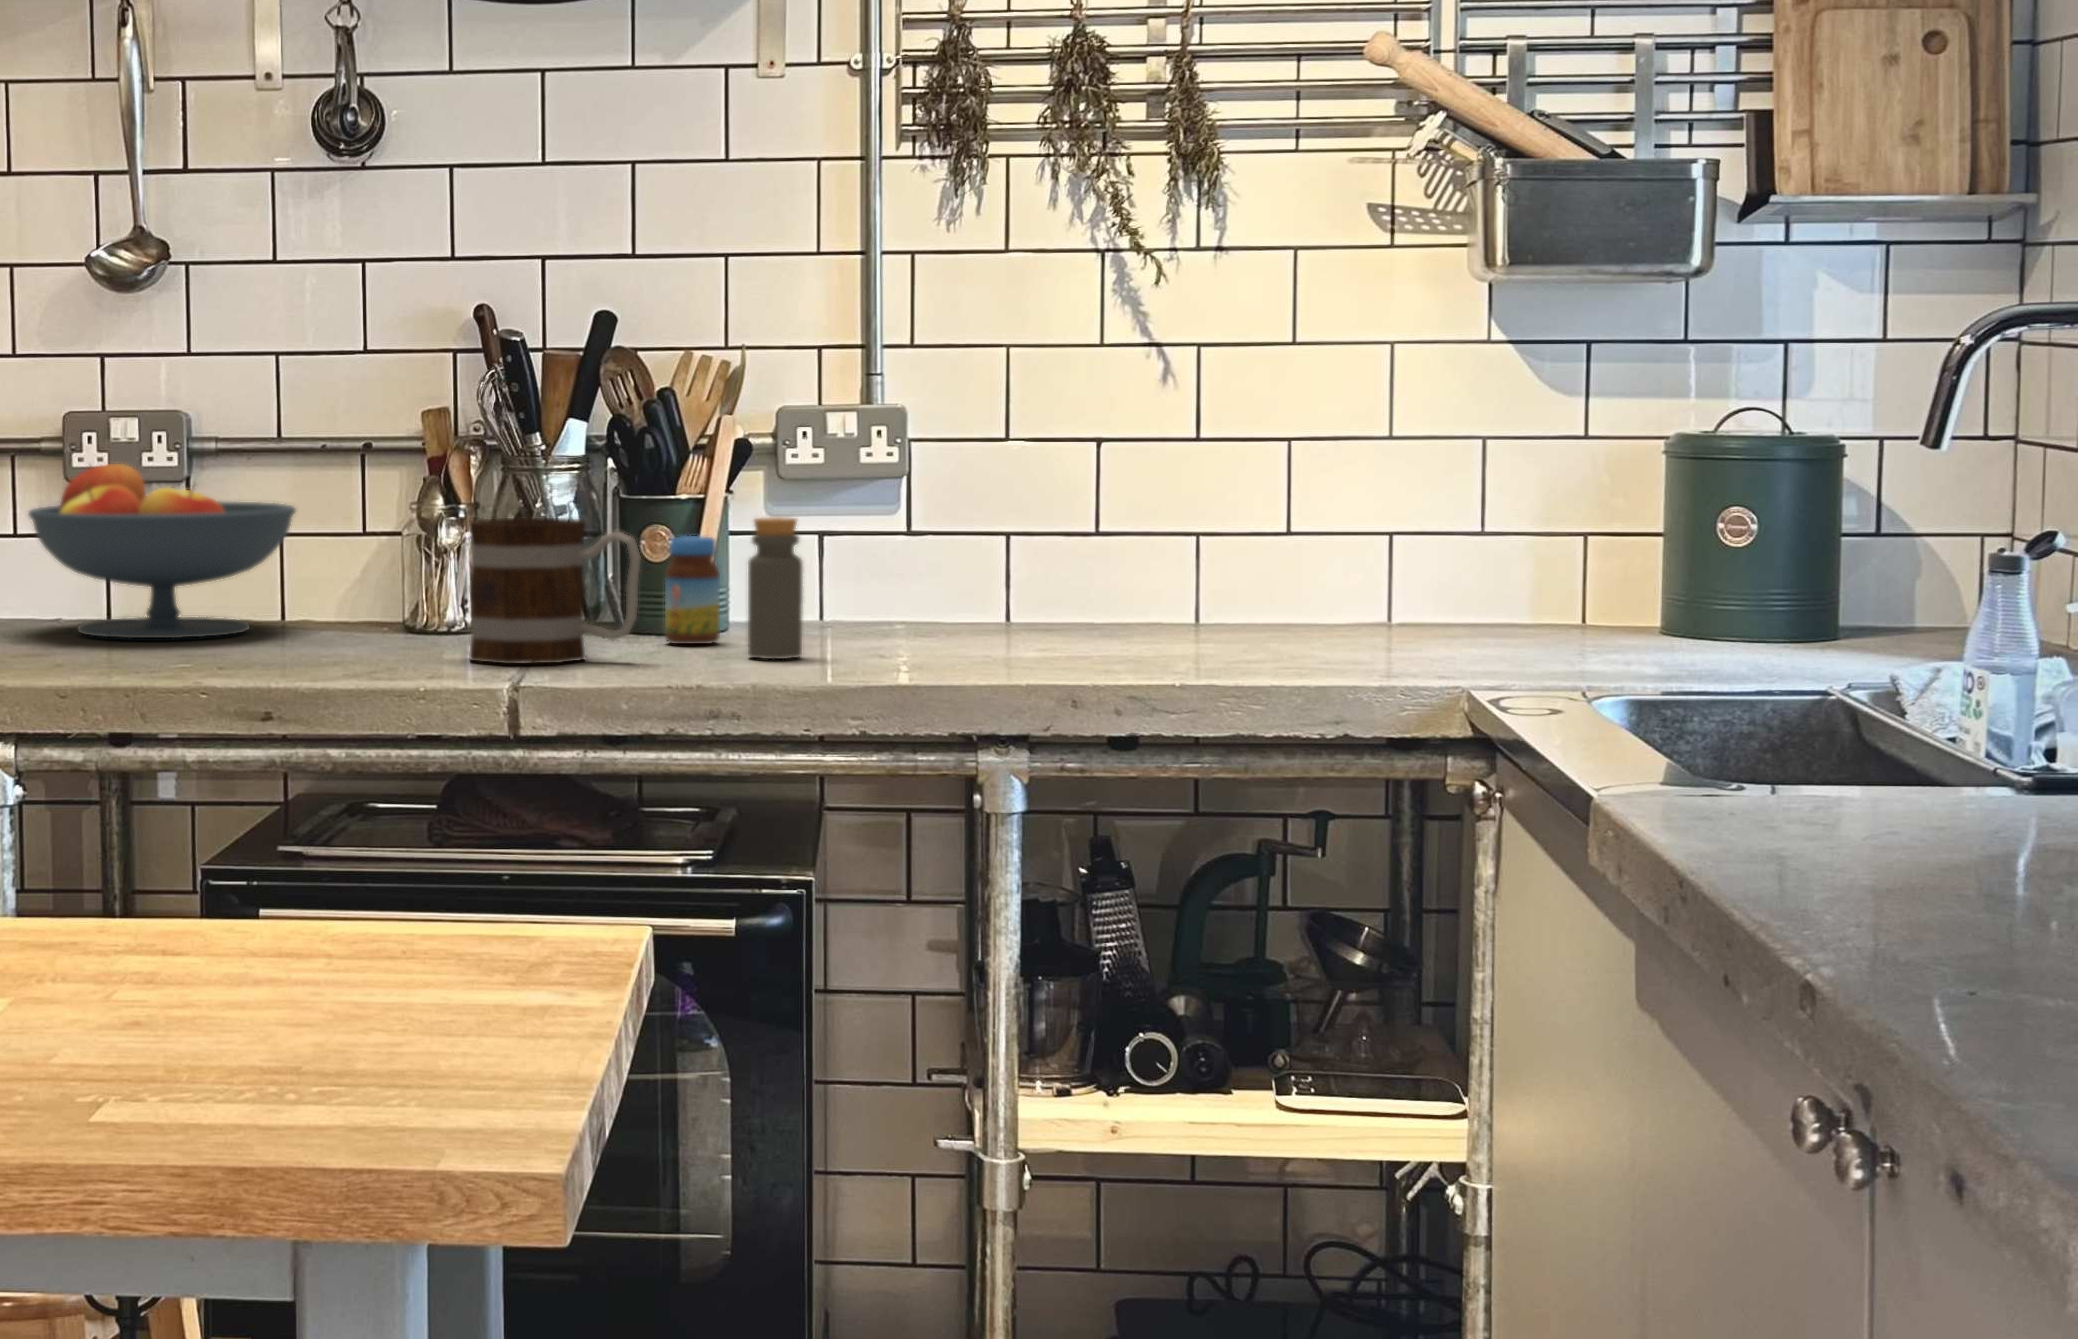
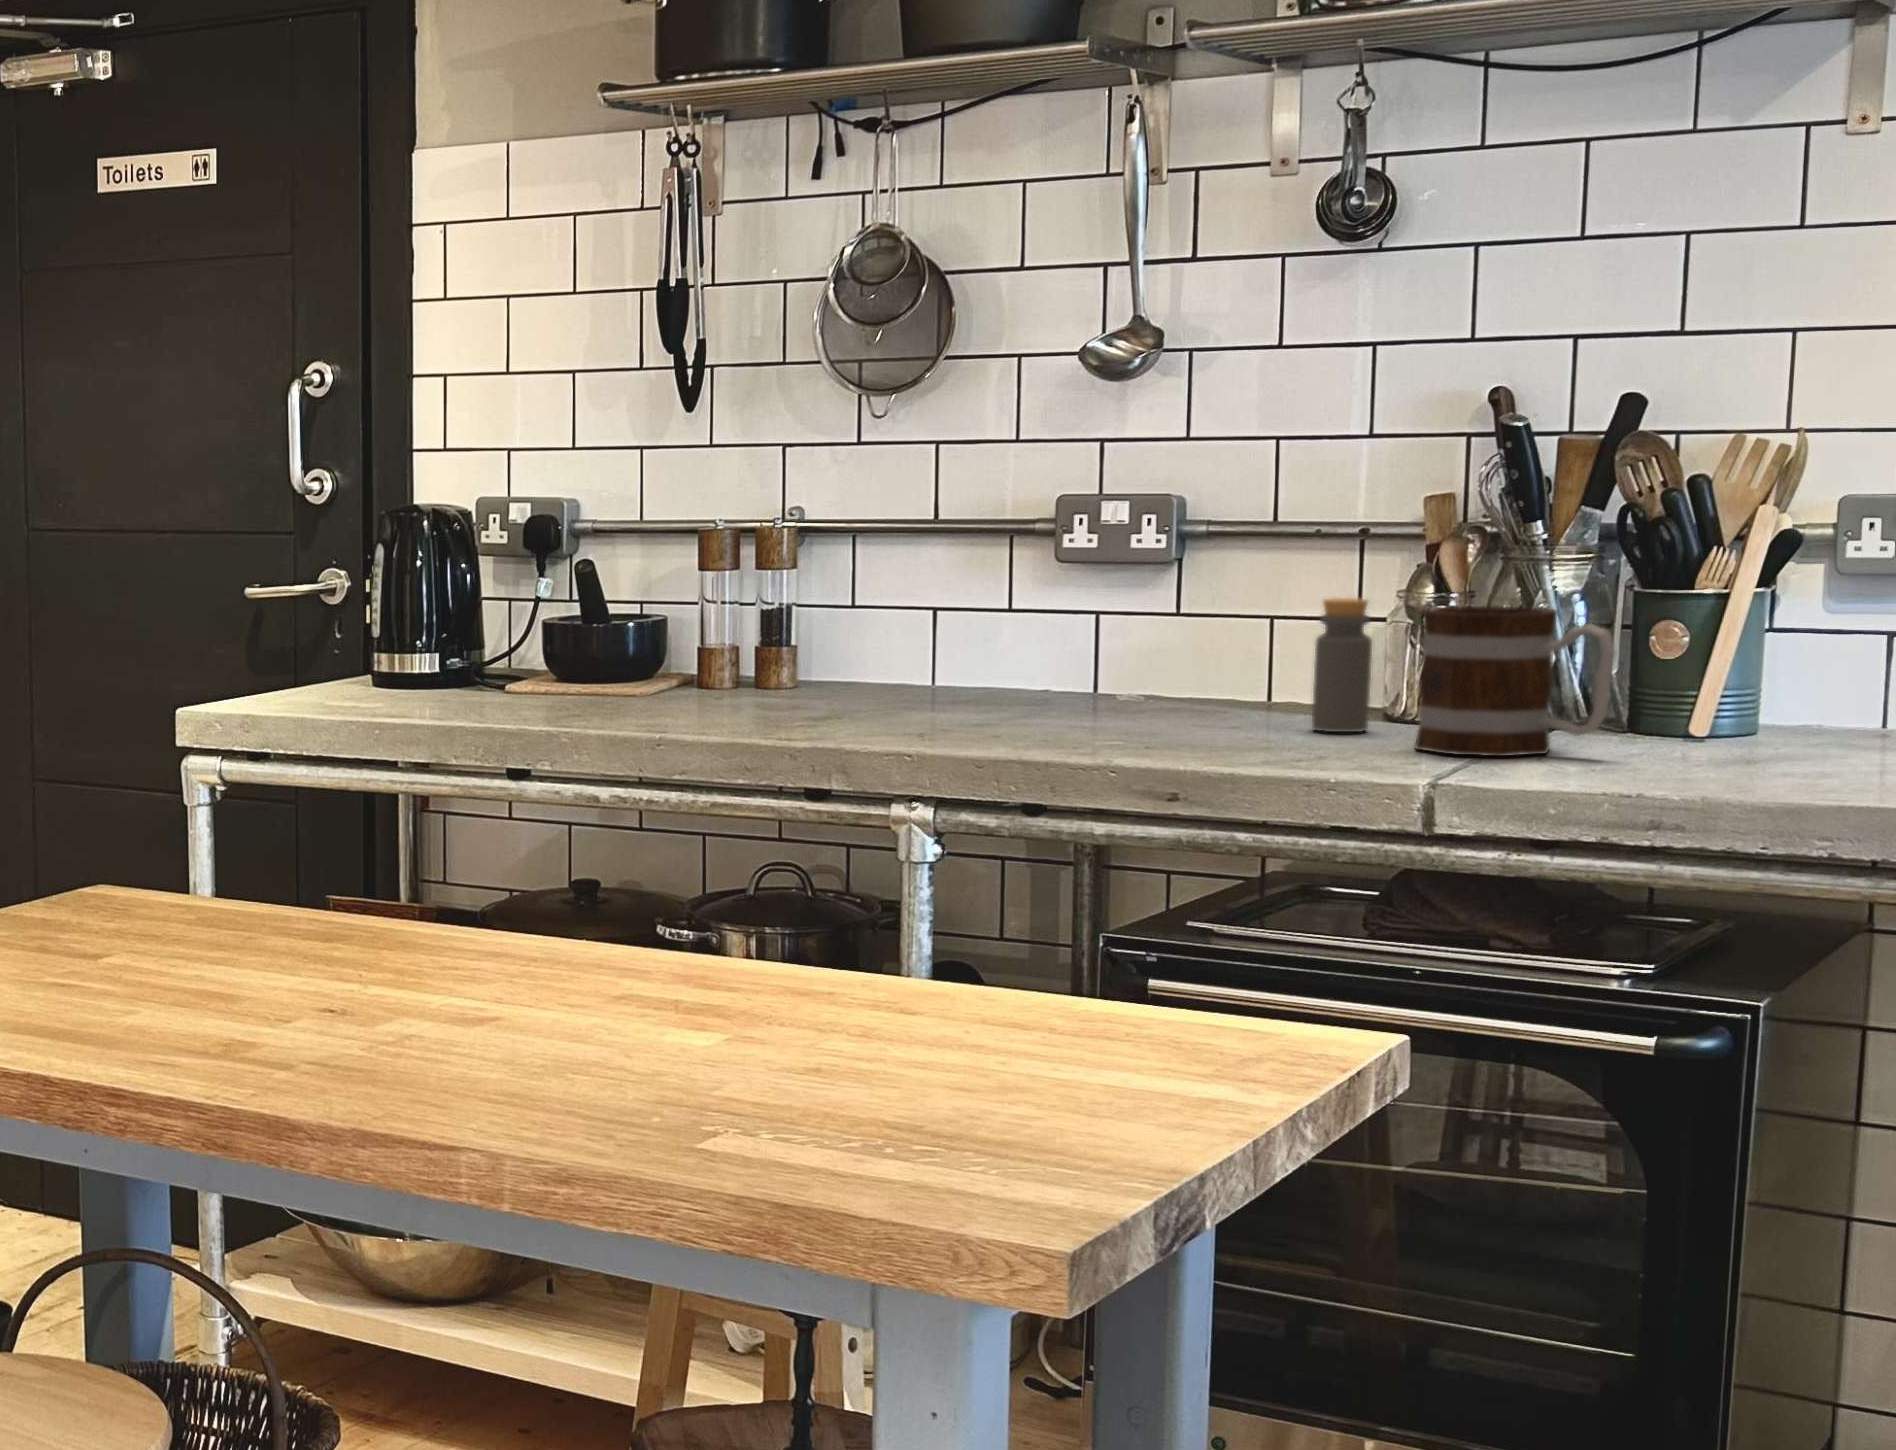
fruit bowl: present [29,464,296,638] -> none [1003,542,1278,709]
bottle: present [748,517,803,659] -> present [1312,598,1372,732]
jar: present [665,536,720,644] -> none [1663,628,1732,741]

